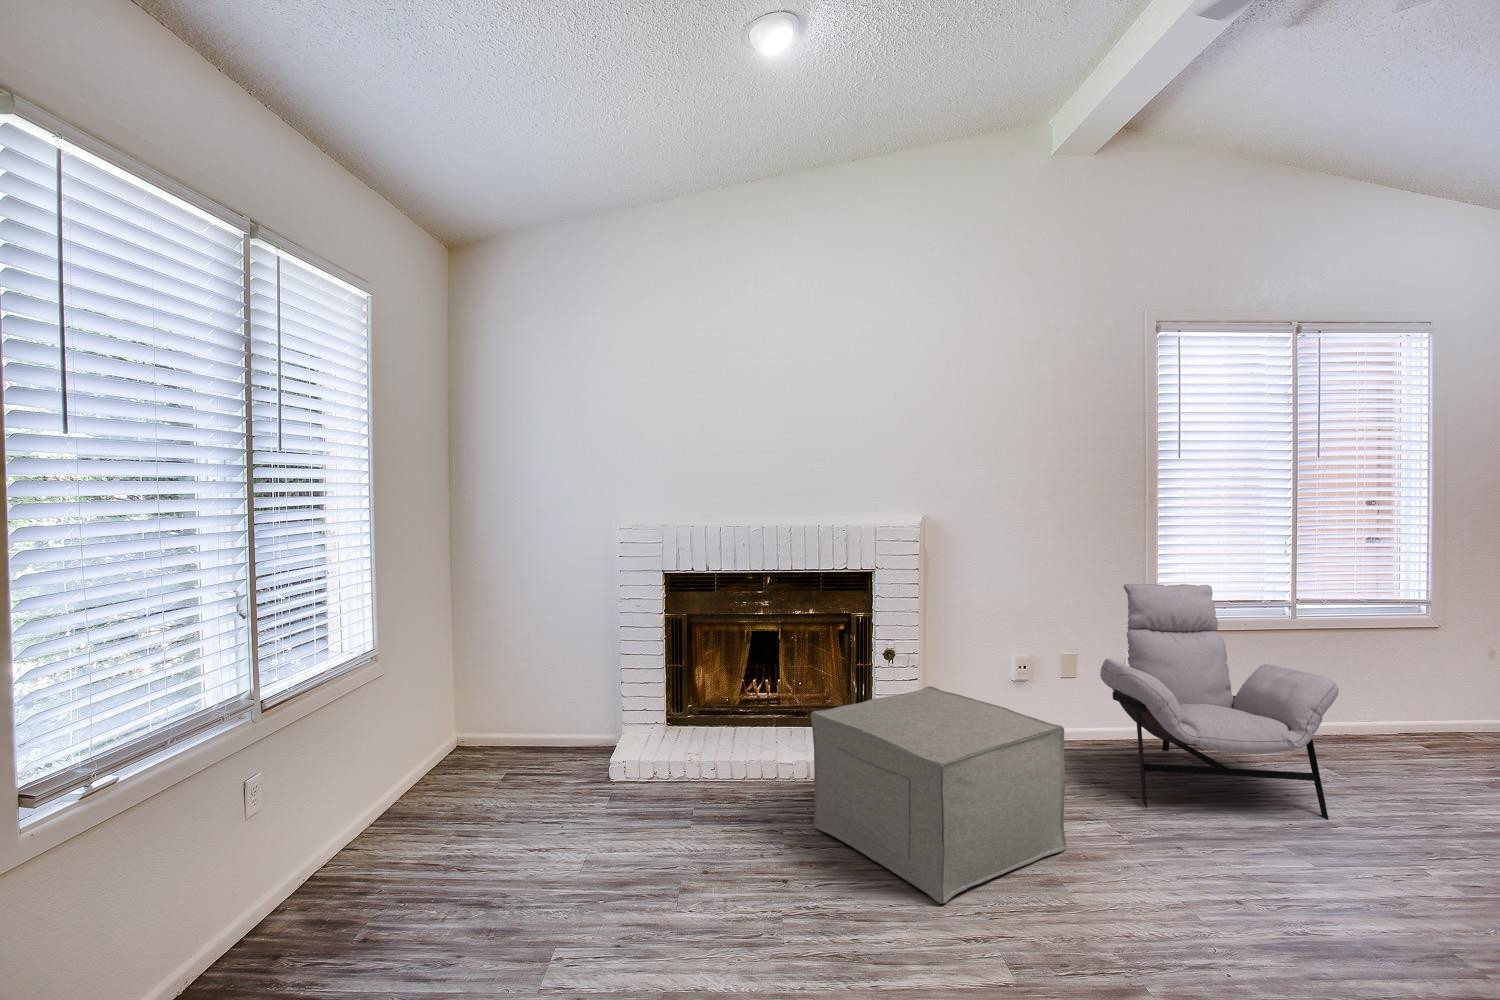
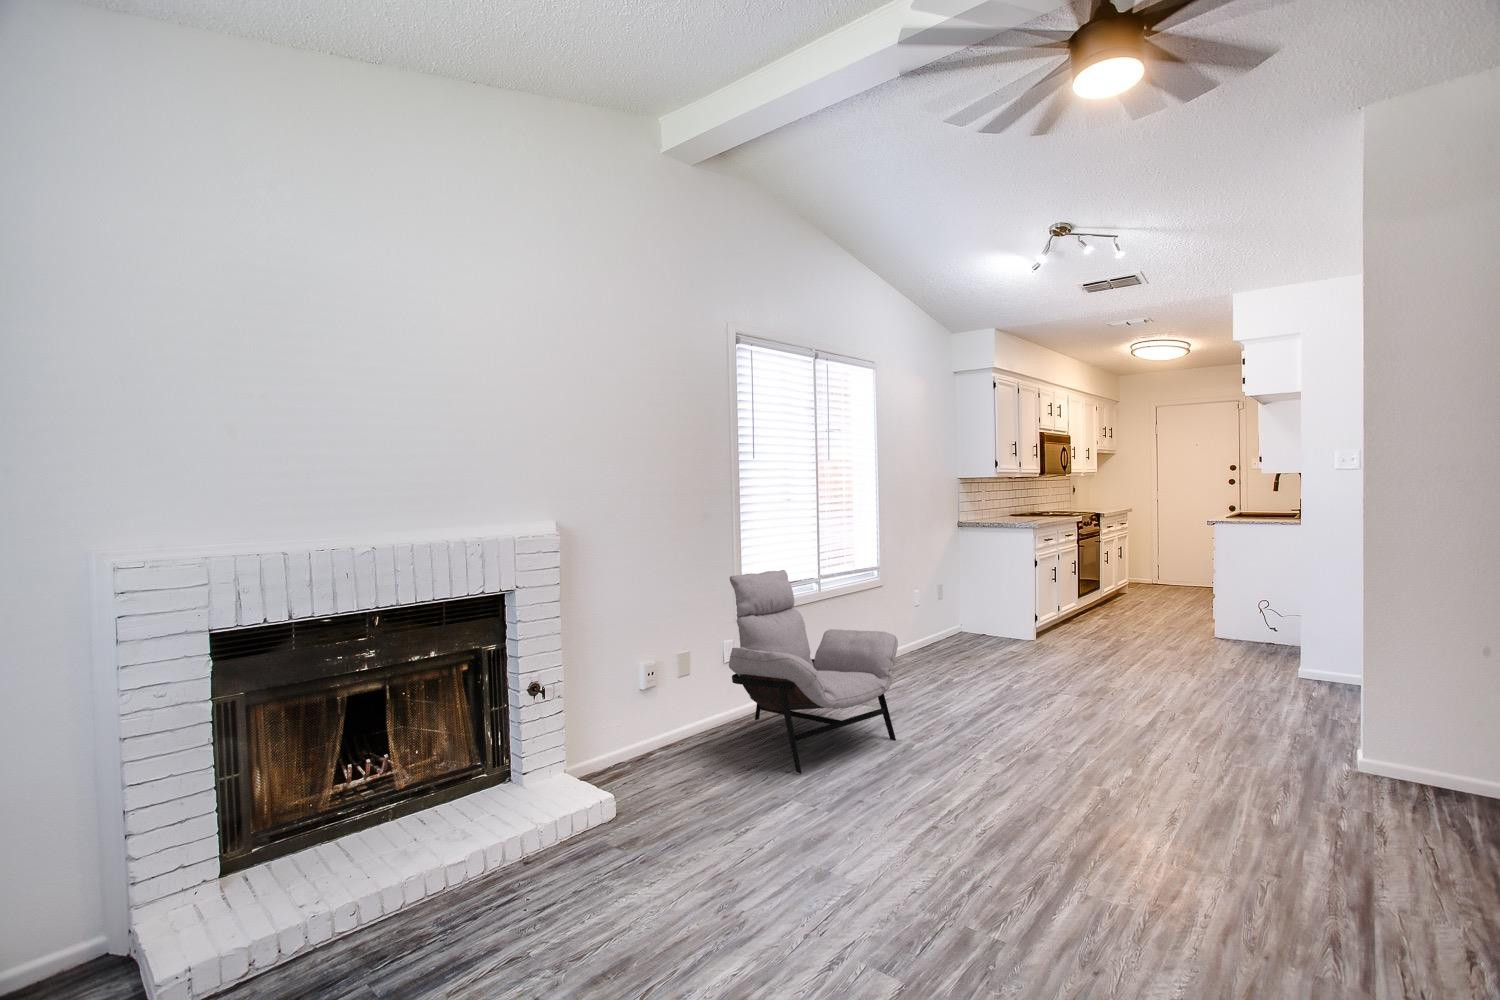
ottoman: present [811,686,1066,904] -> none [555,713,795,945]

